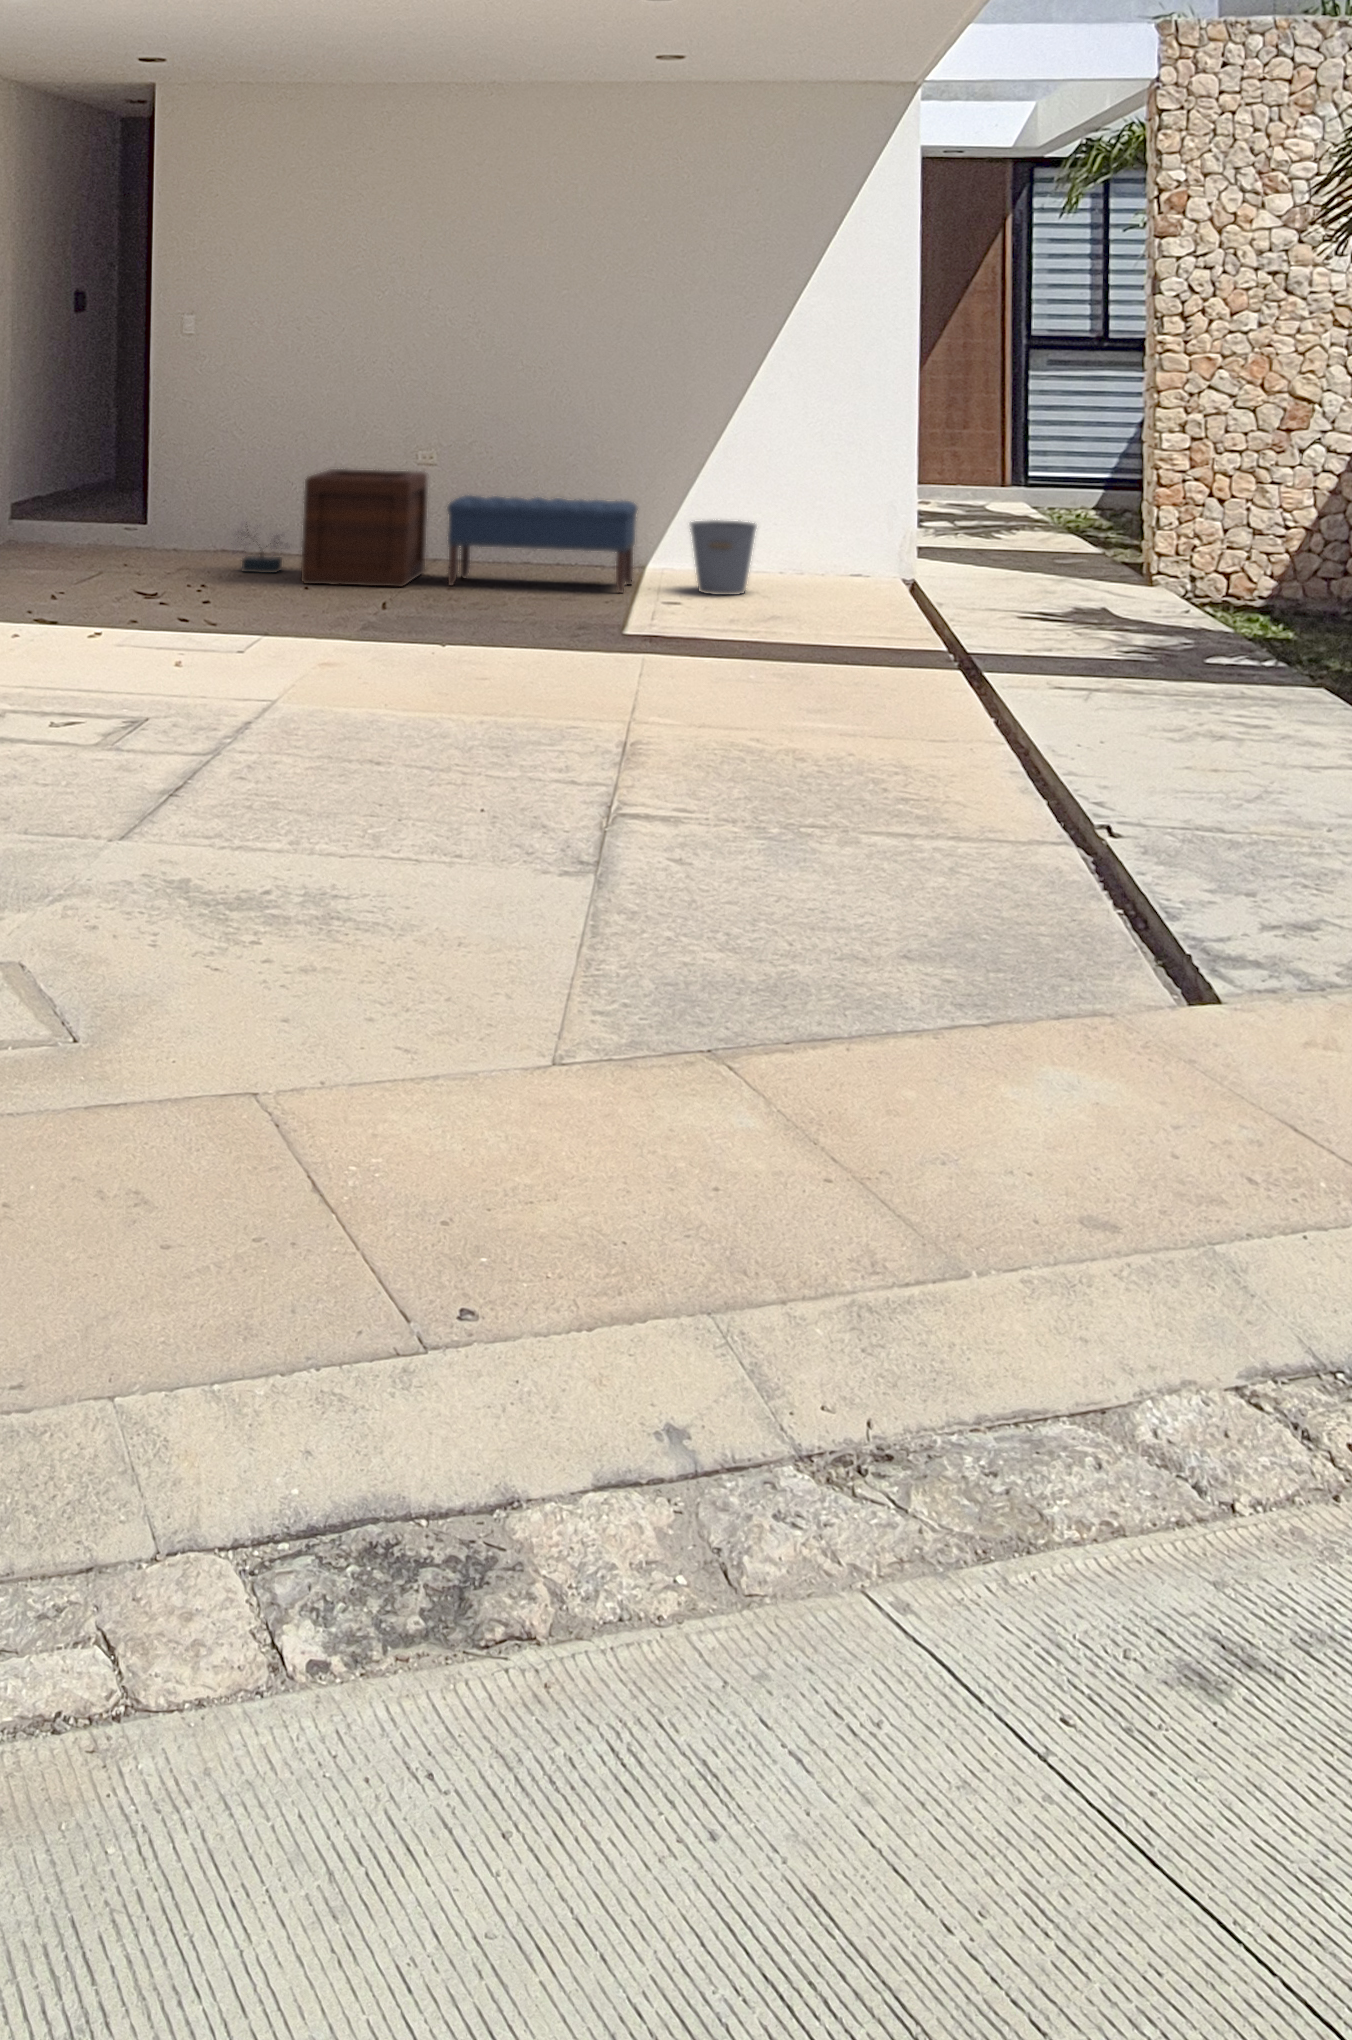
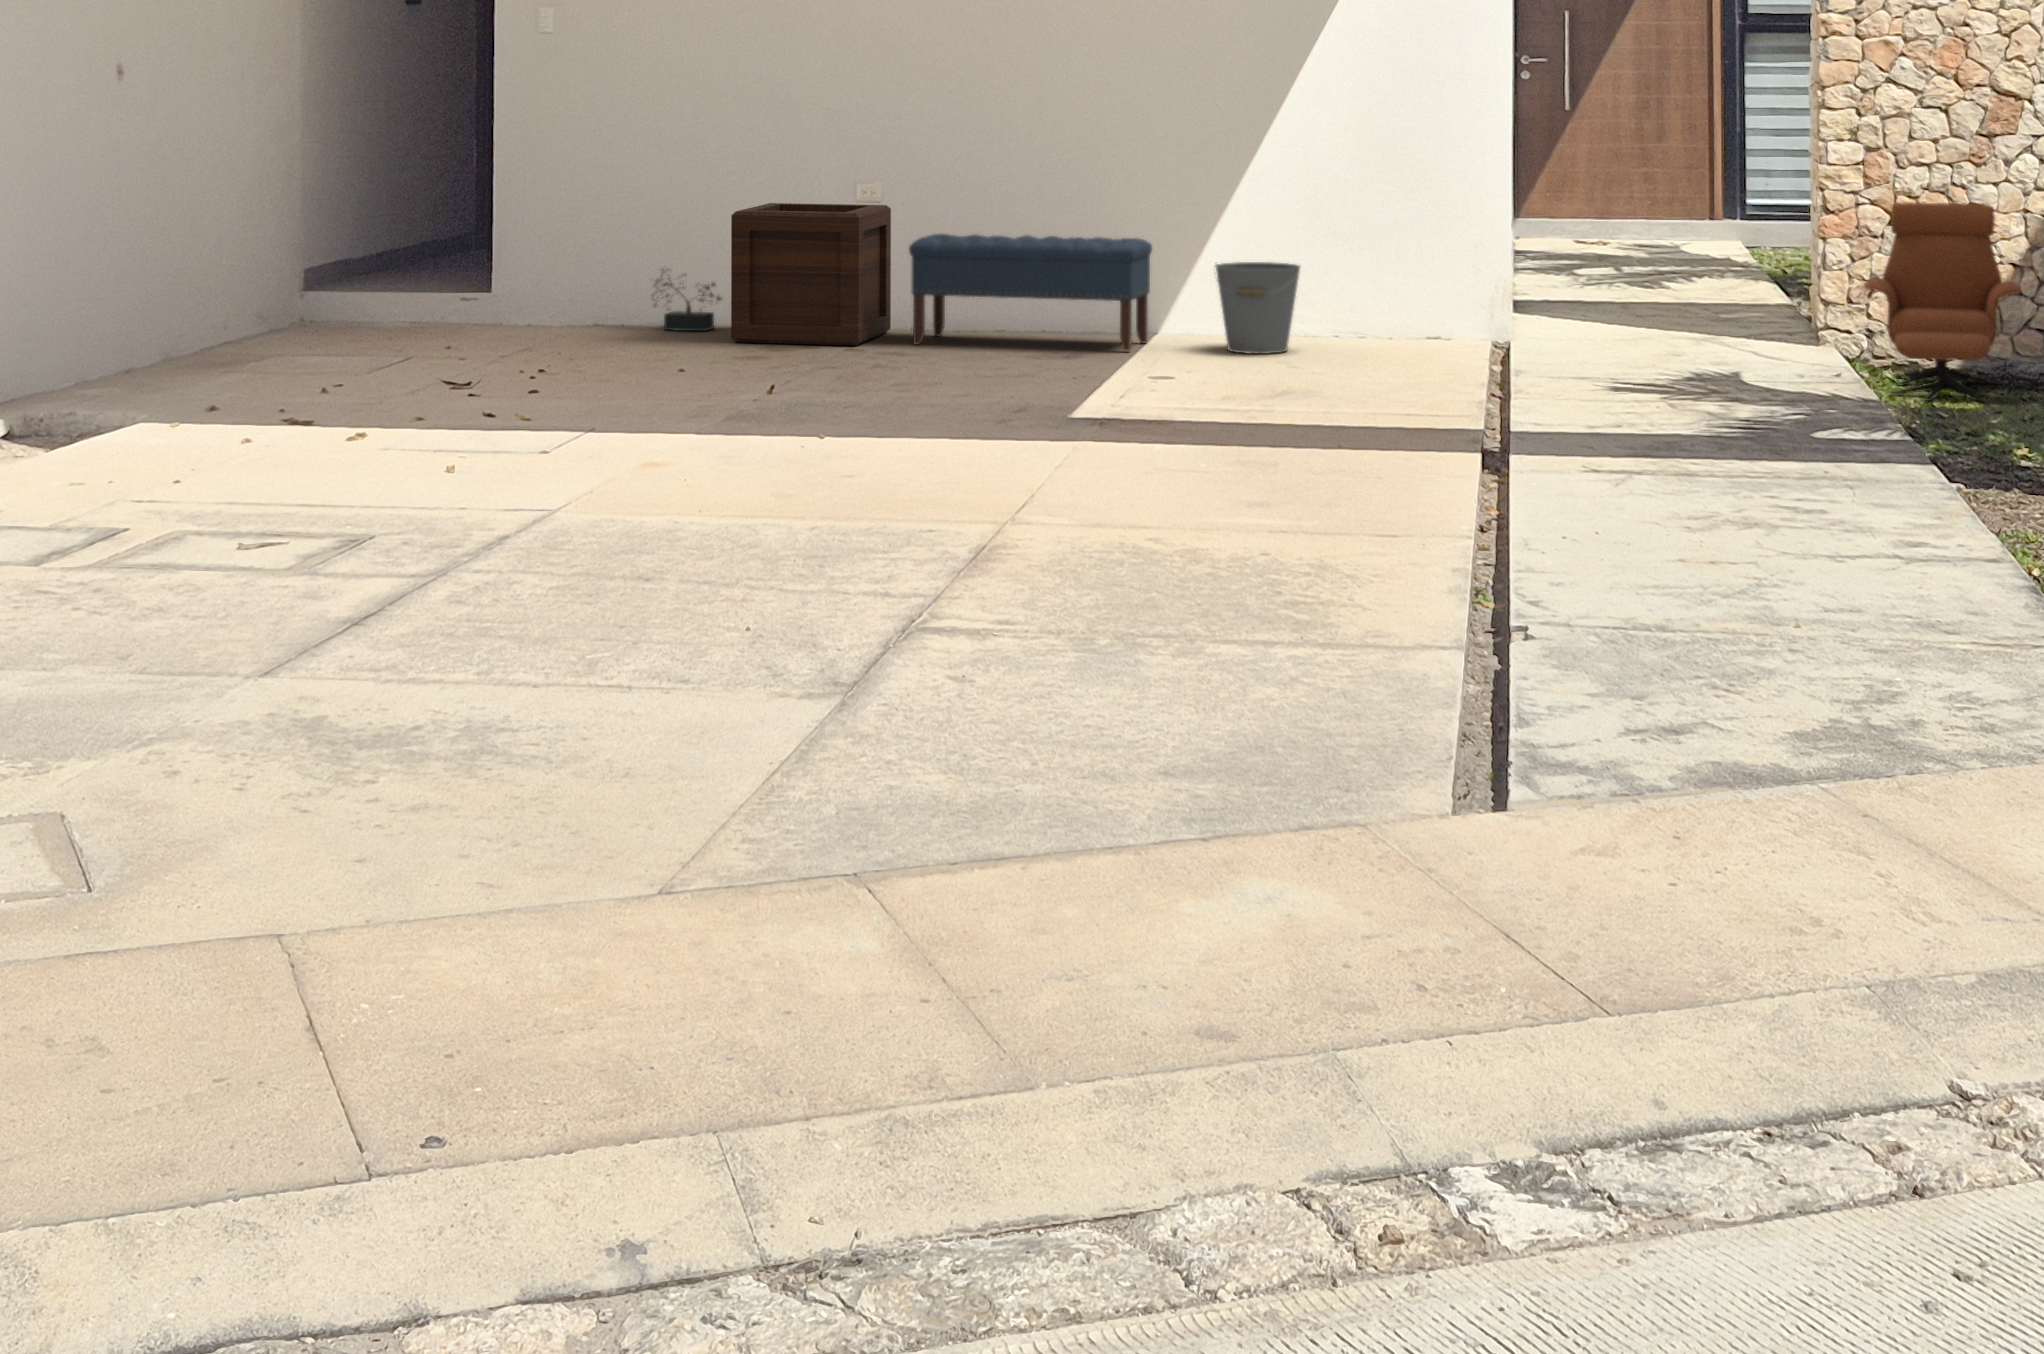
lounge chair: none [1200,479,1321,640] -> present [1864,202,2021,401]

